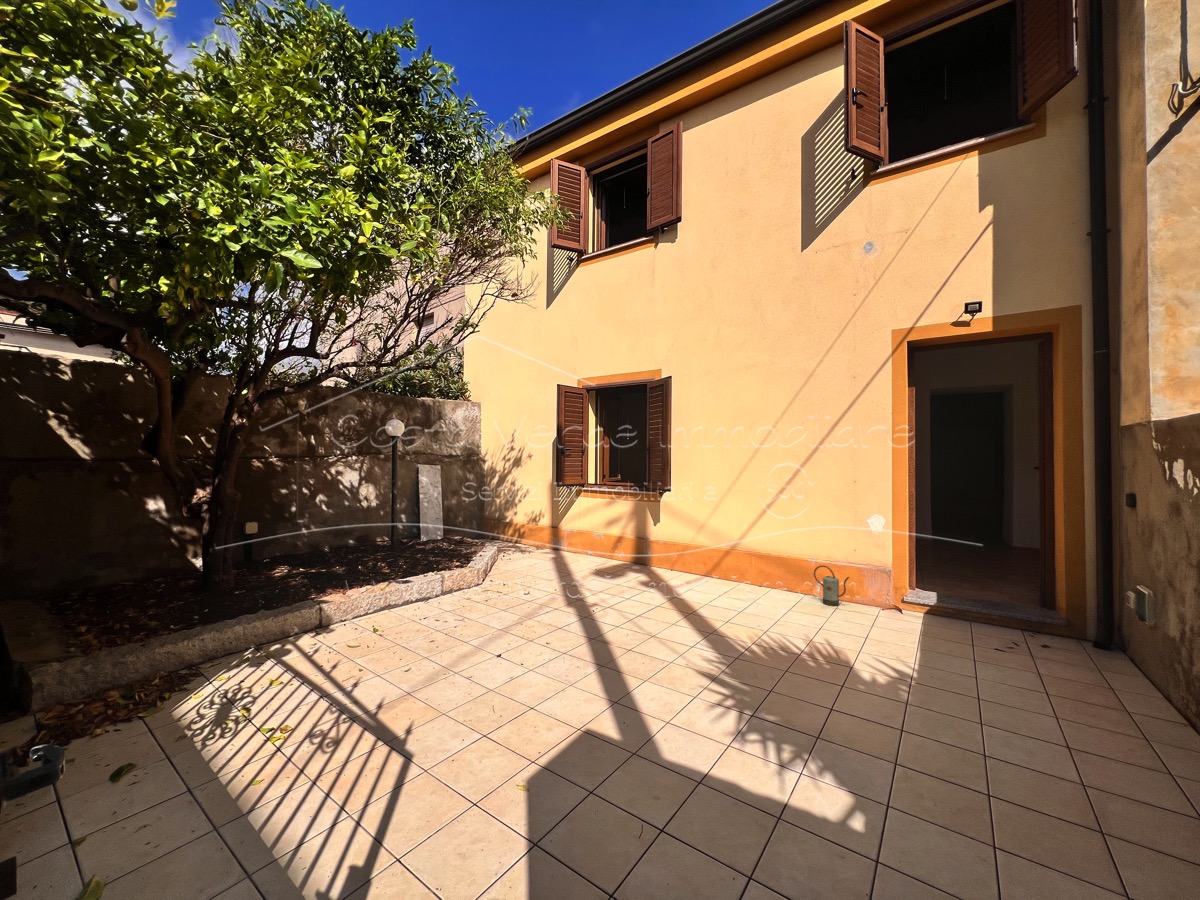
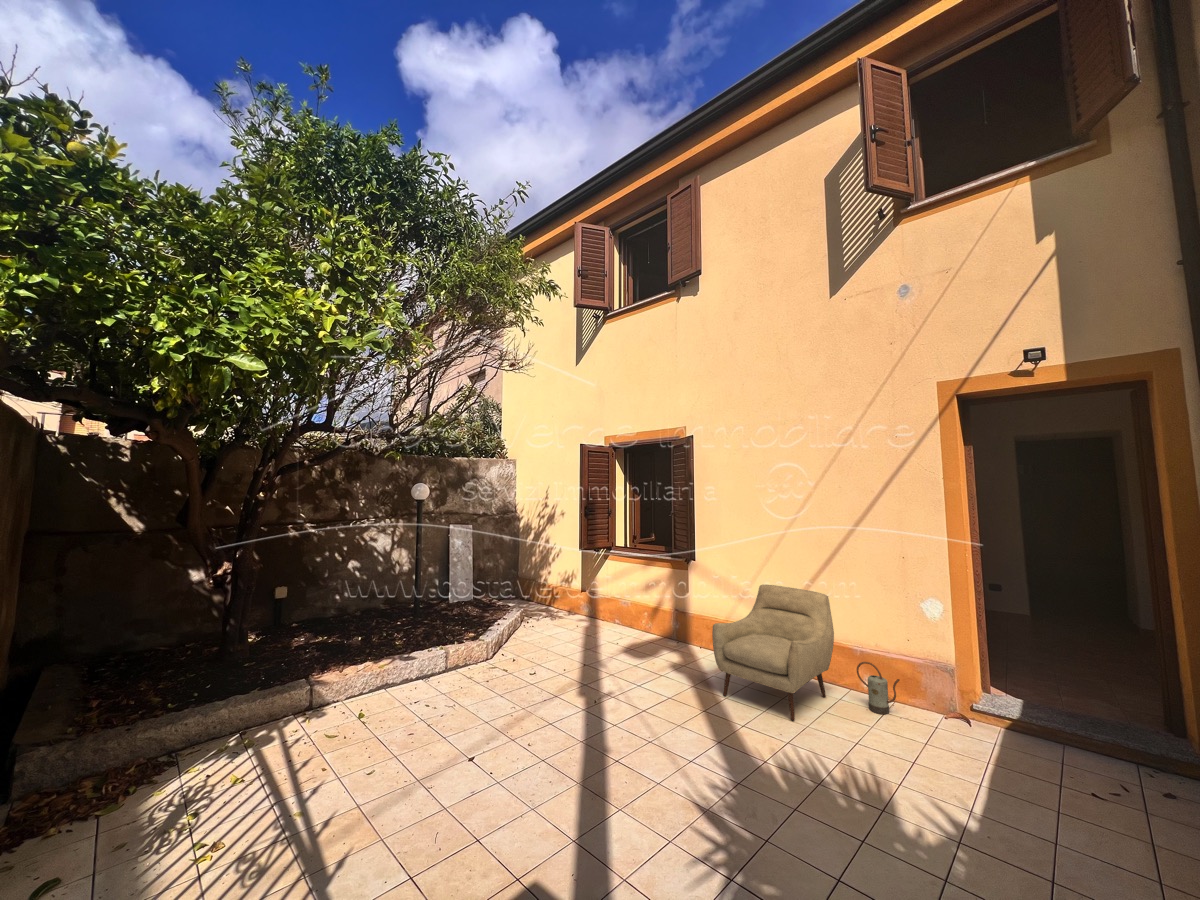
chair: none [695,508,796,613] -> present [712,585,834,720]

